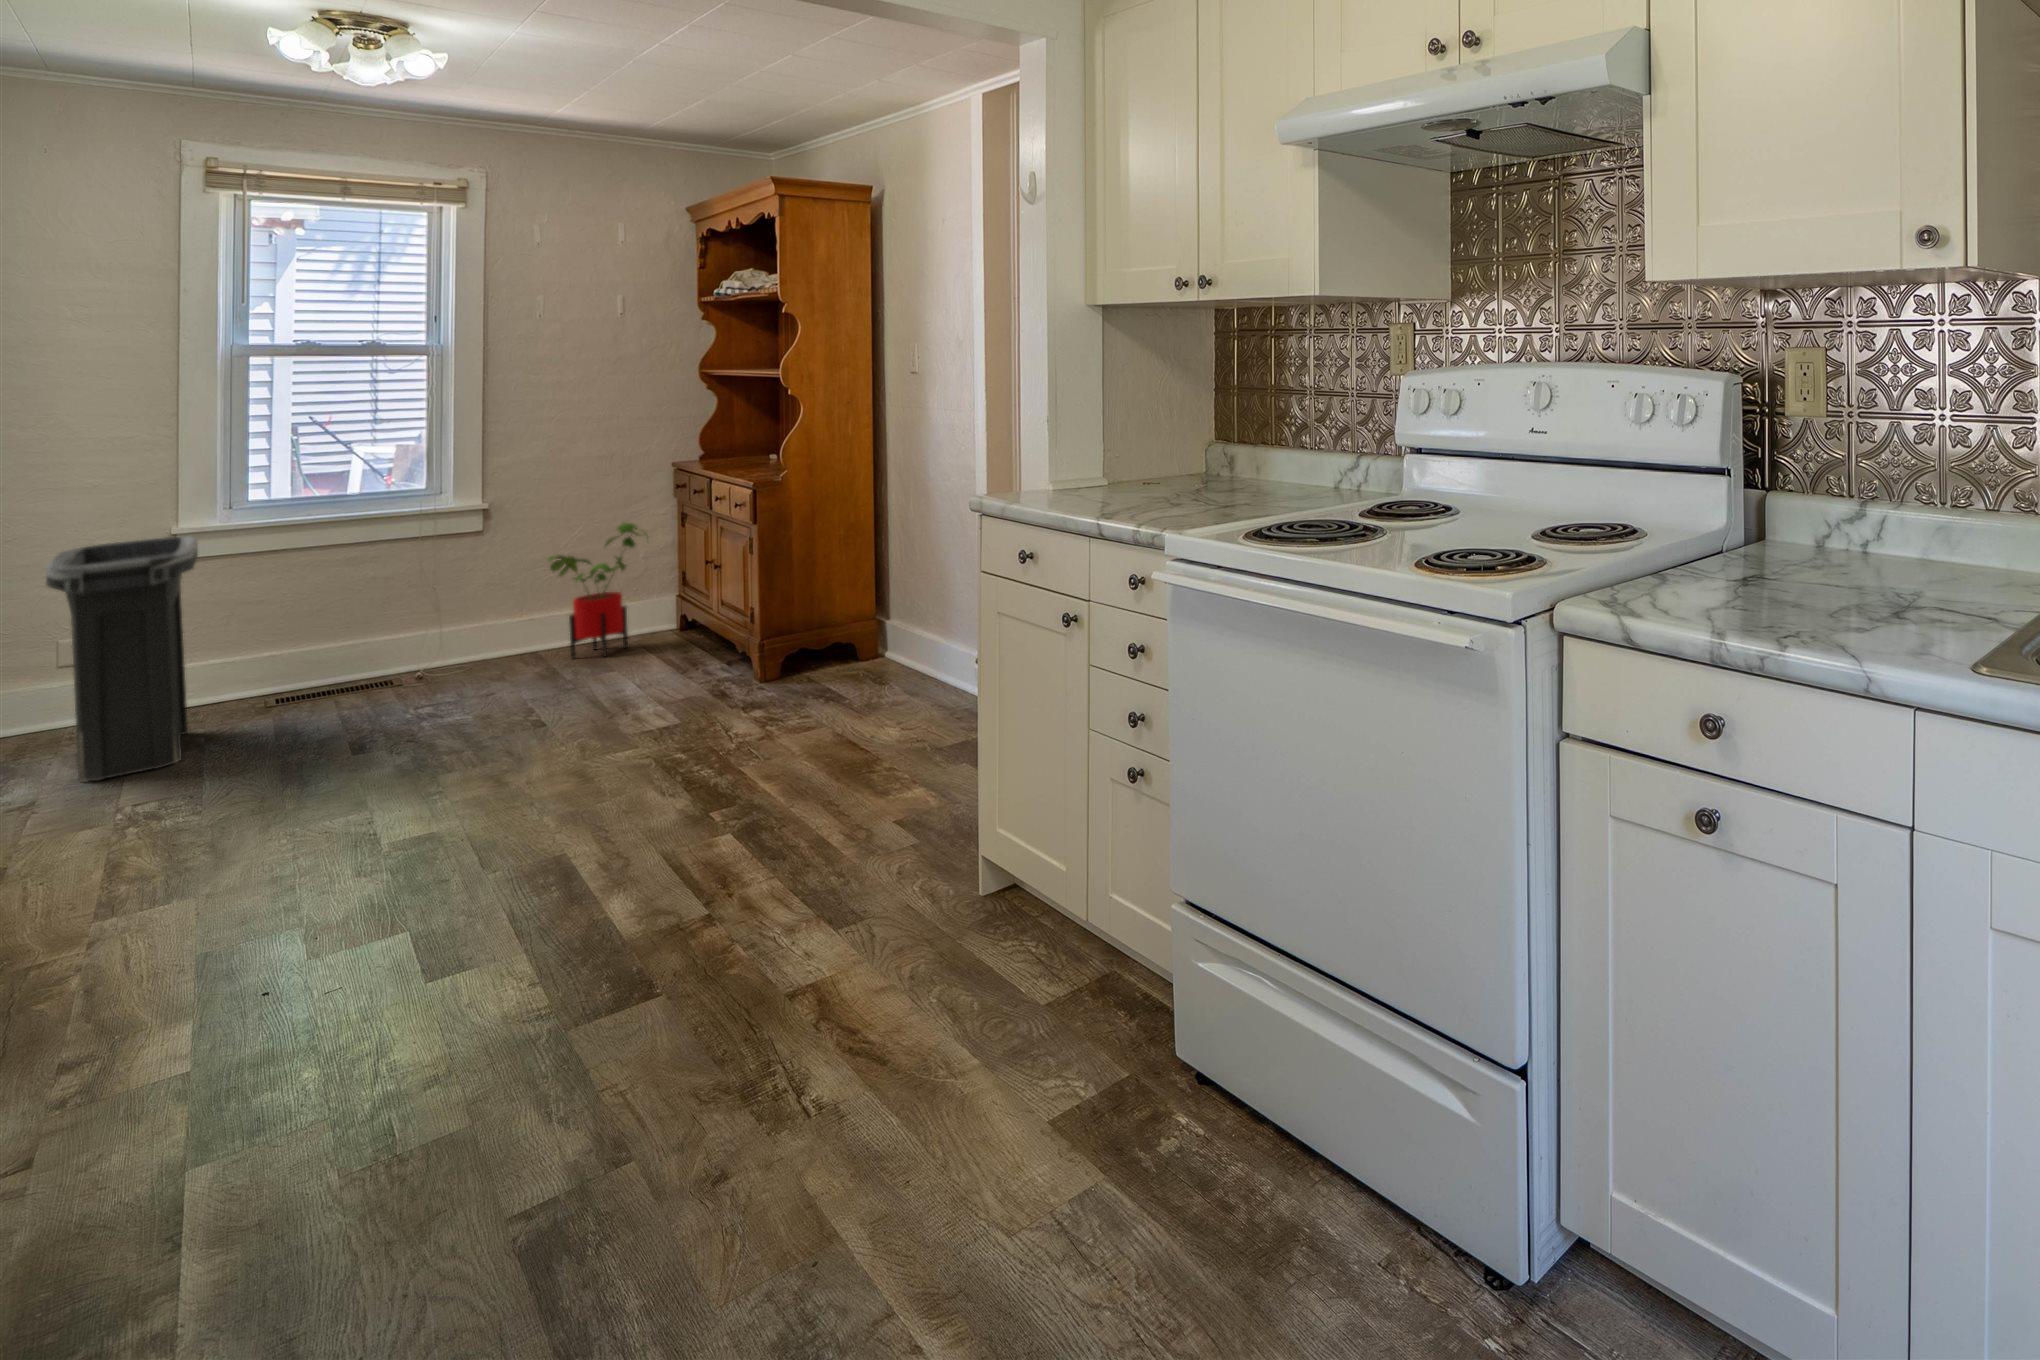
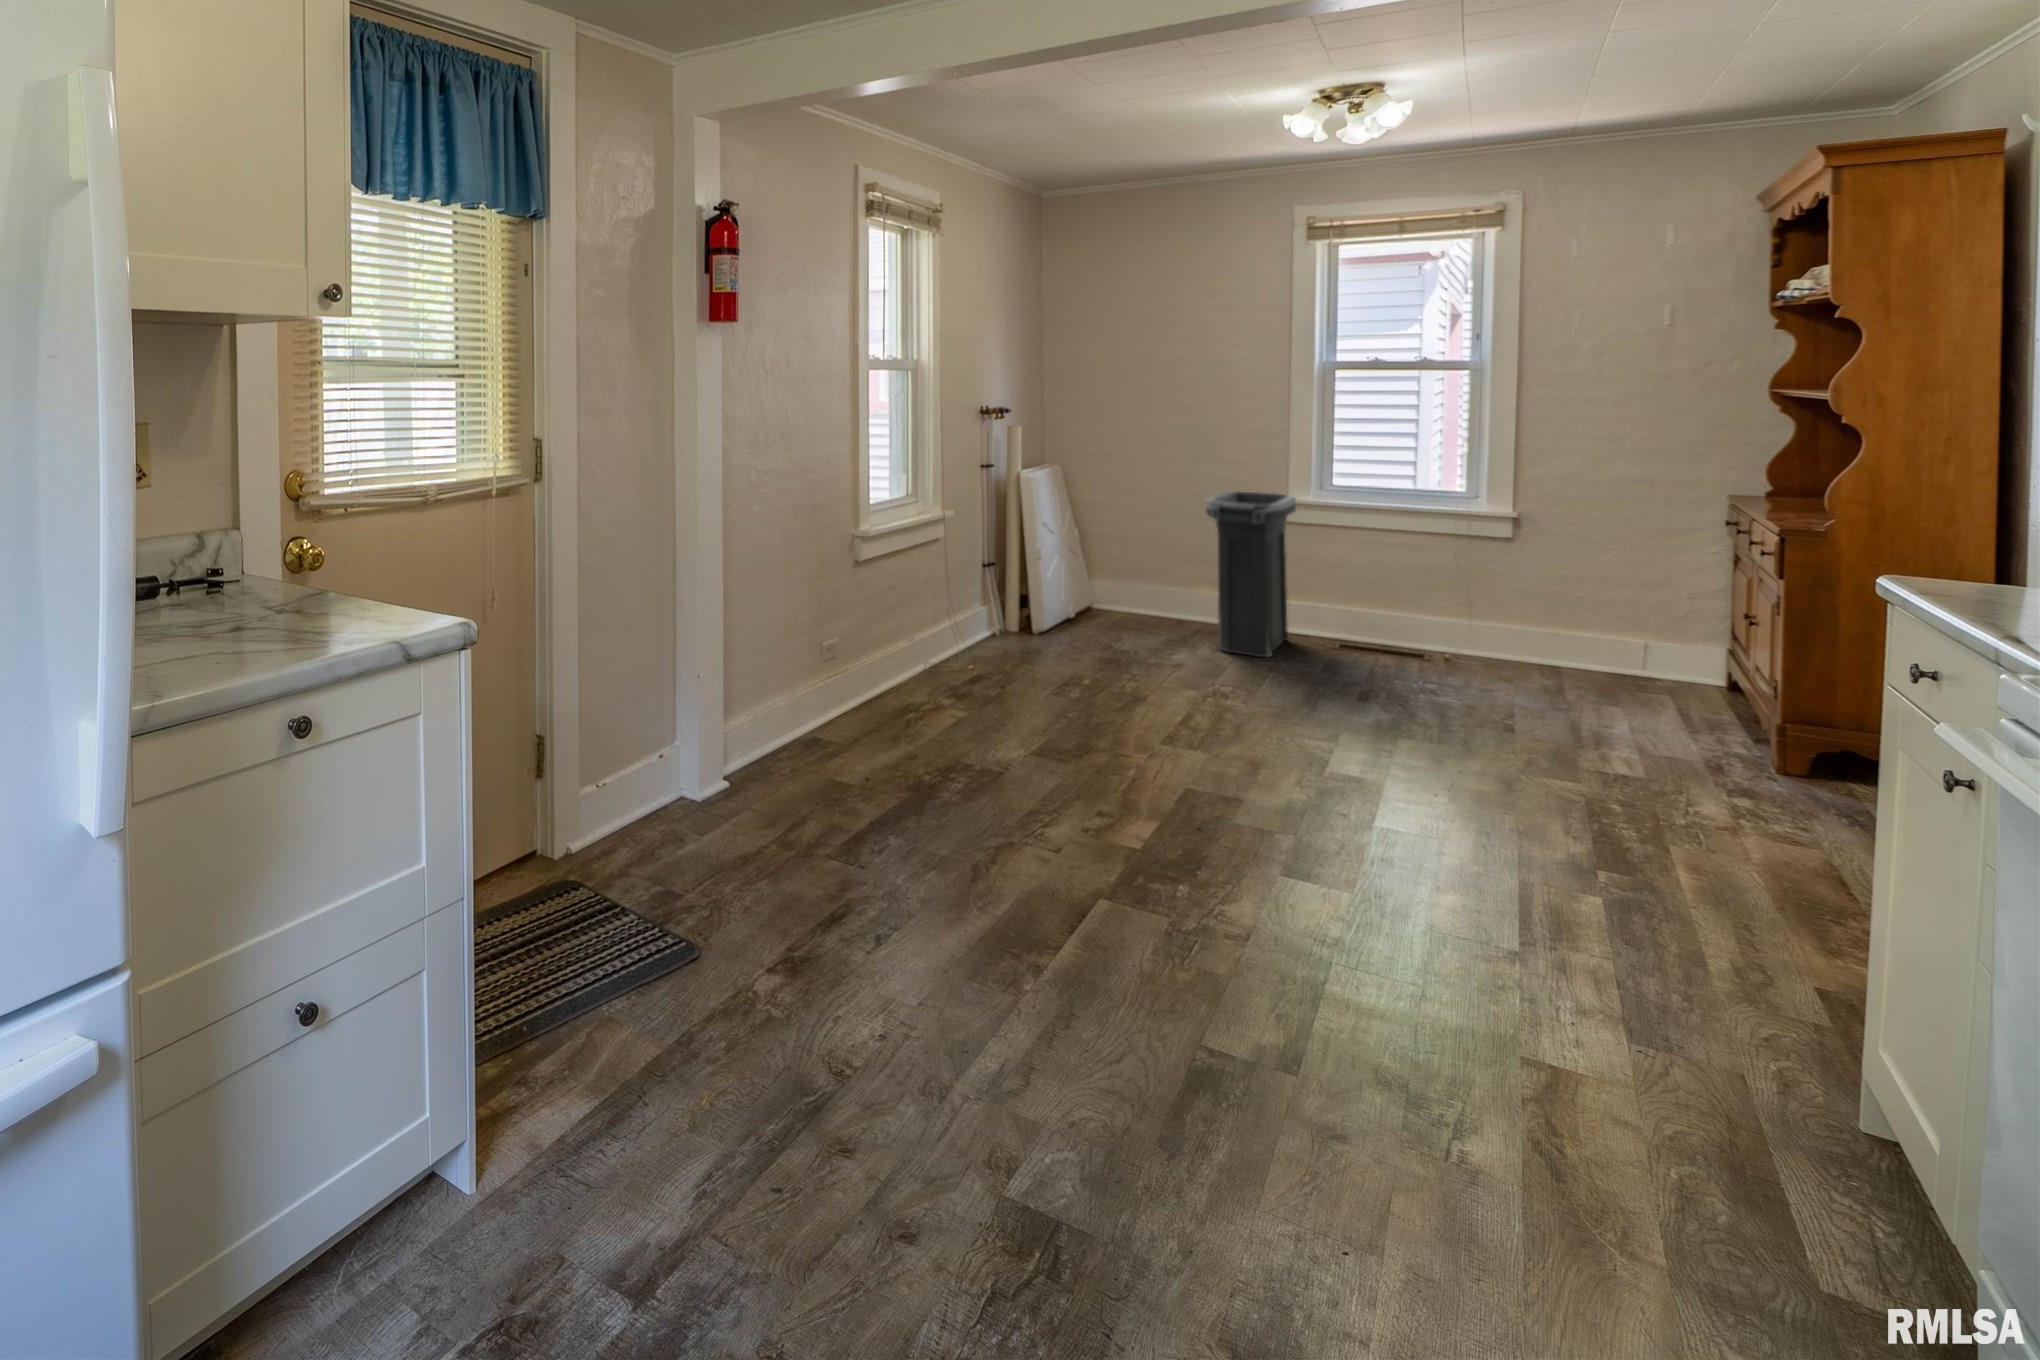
house plant: present [548,523,645,659] -> none [1569,554,1688,693]

